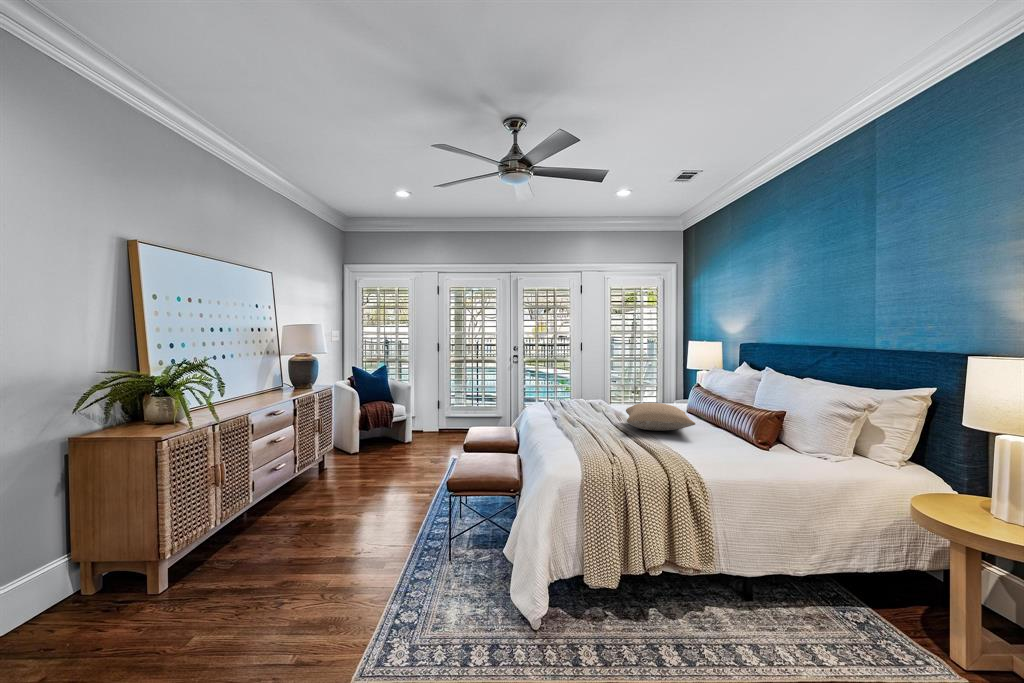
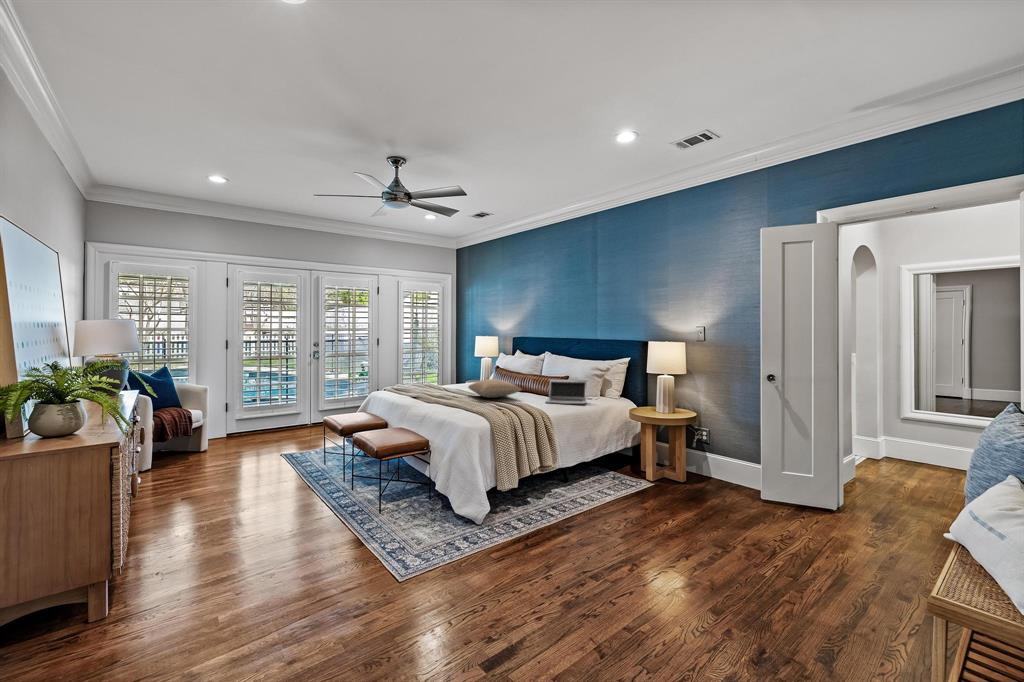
laptop: none [725,412,816,466] -> present [546,379,587,404]

